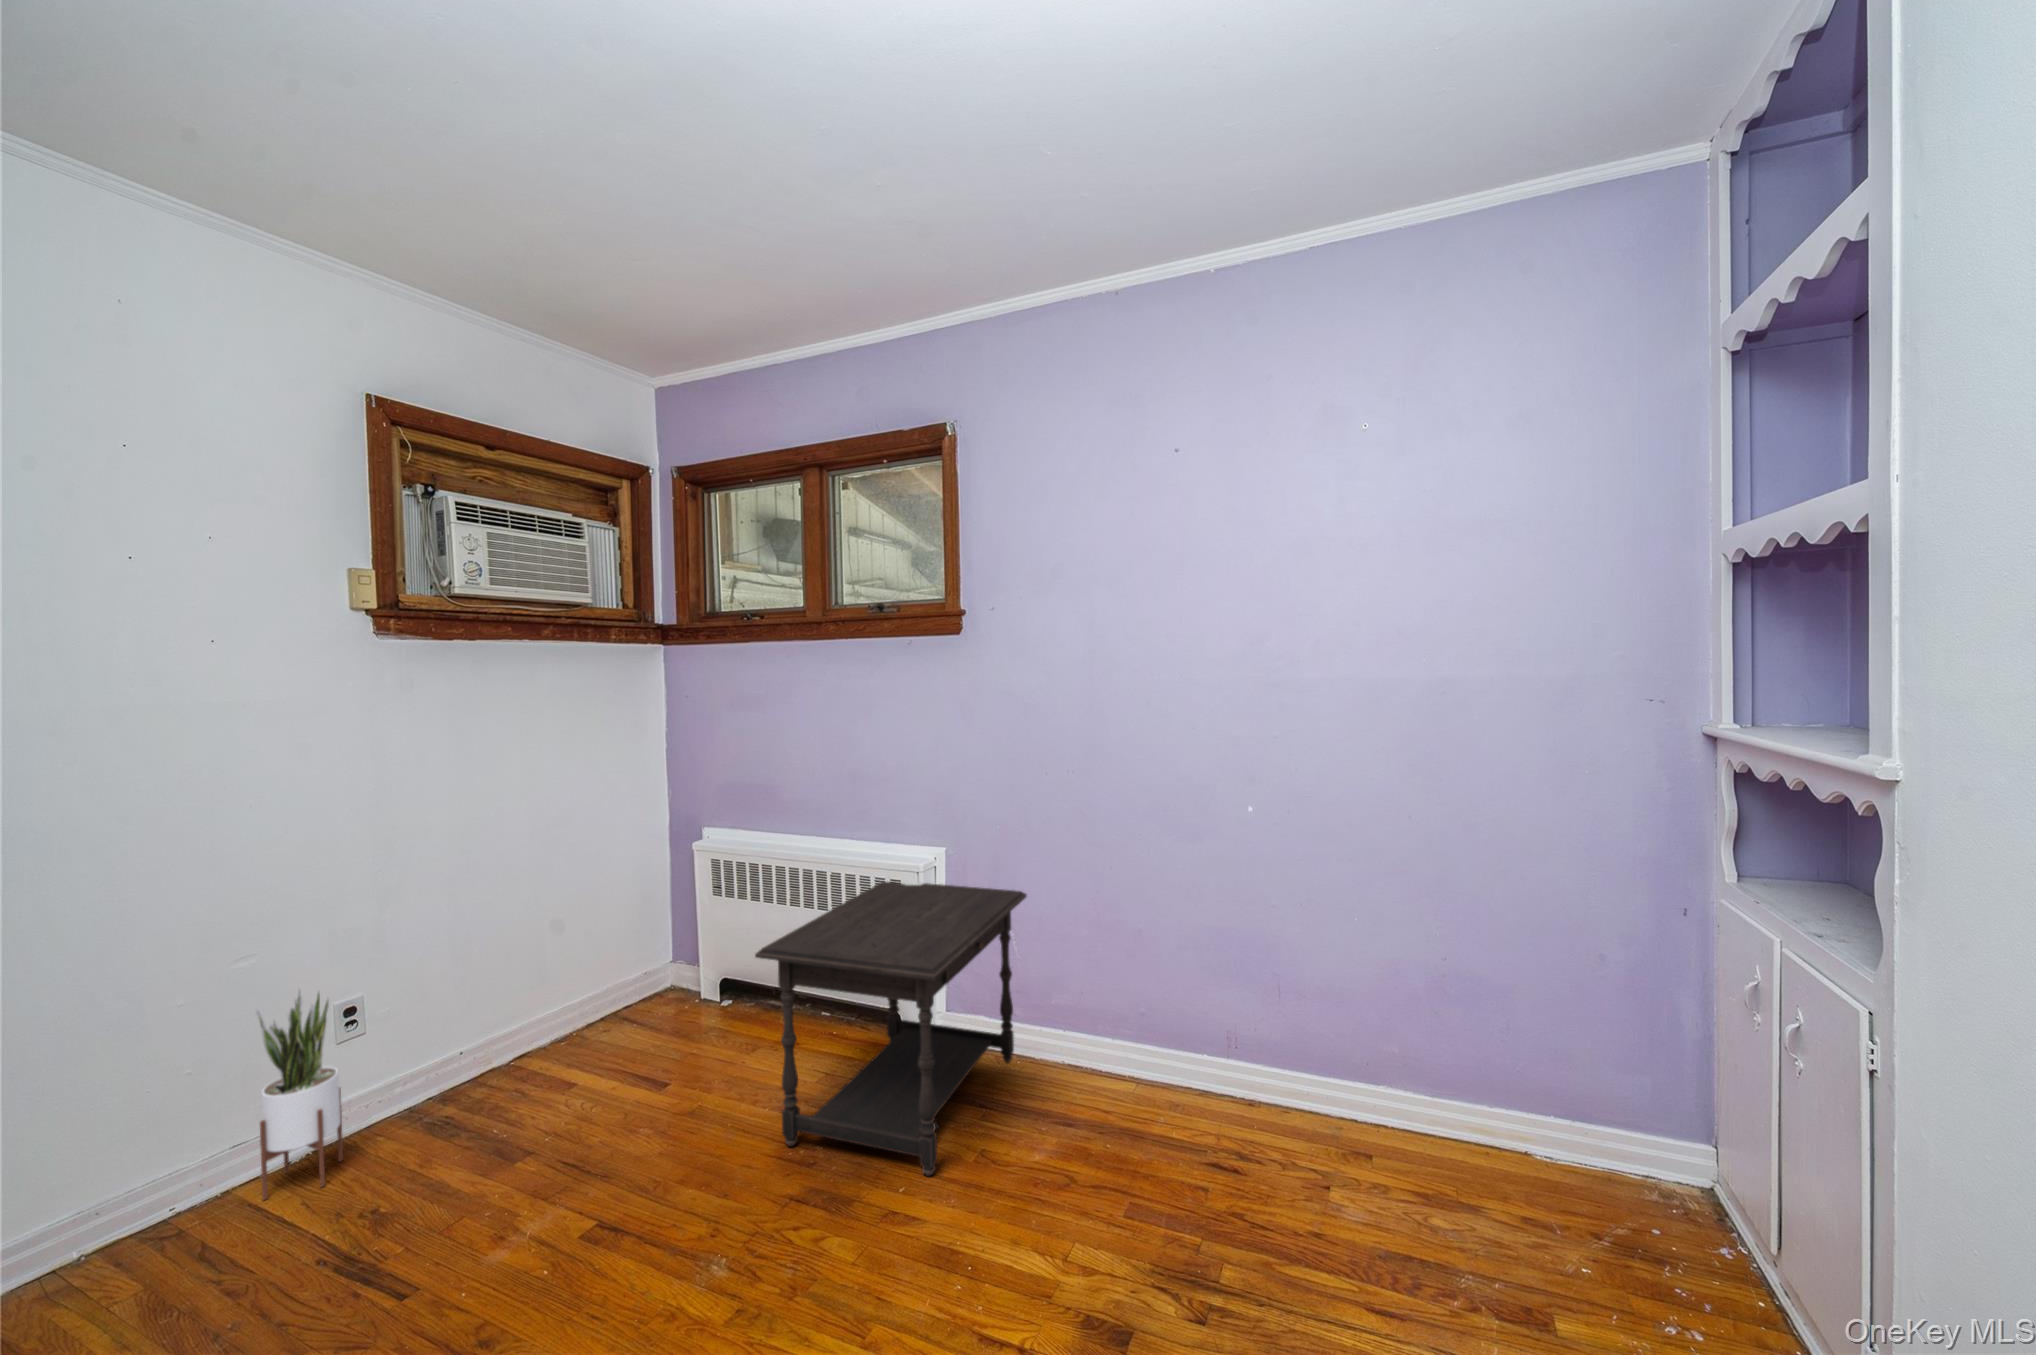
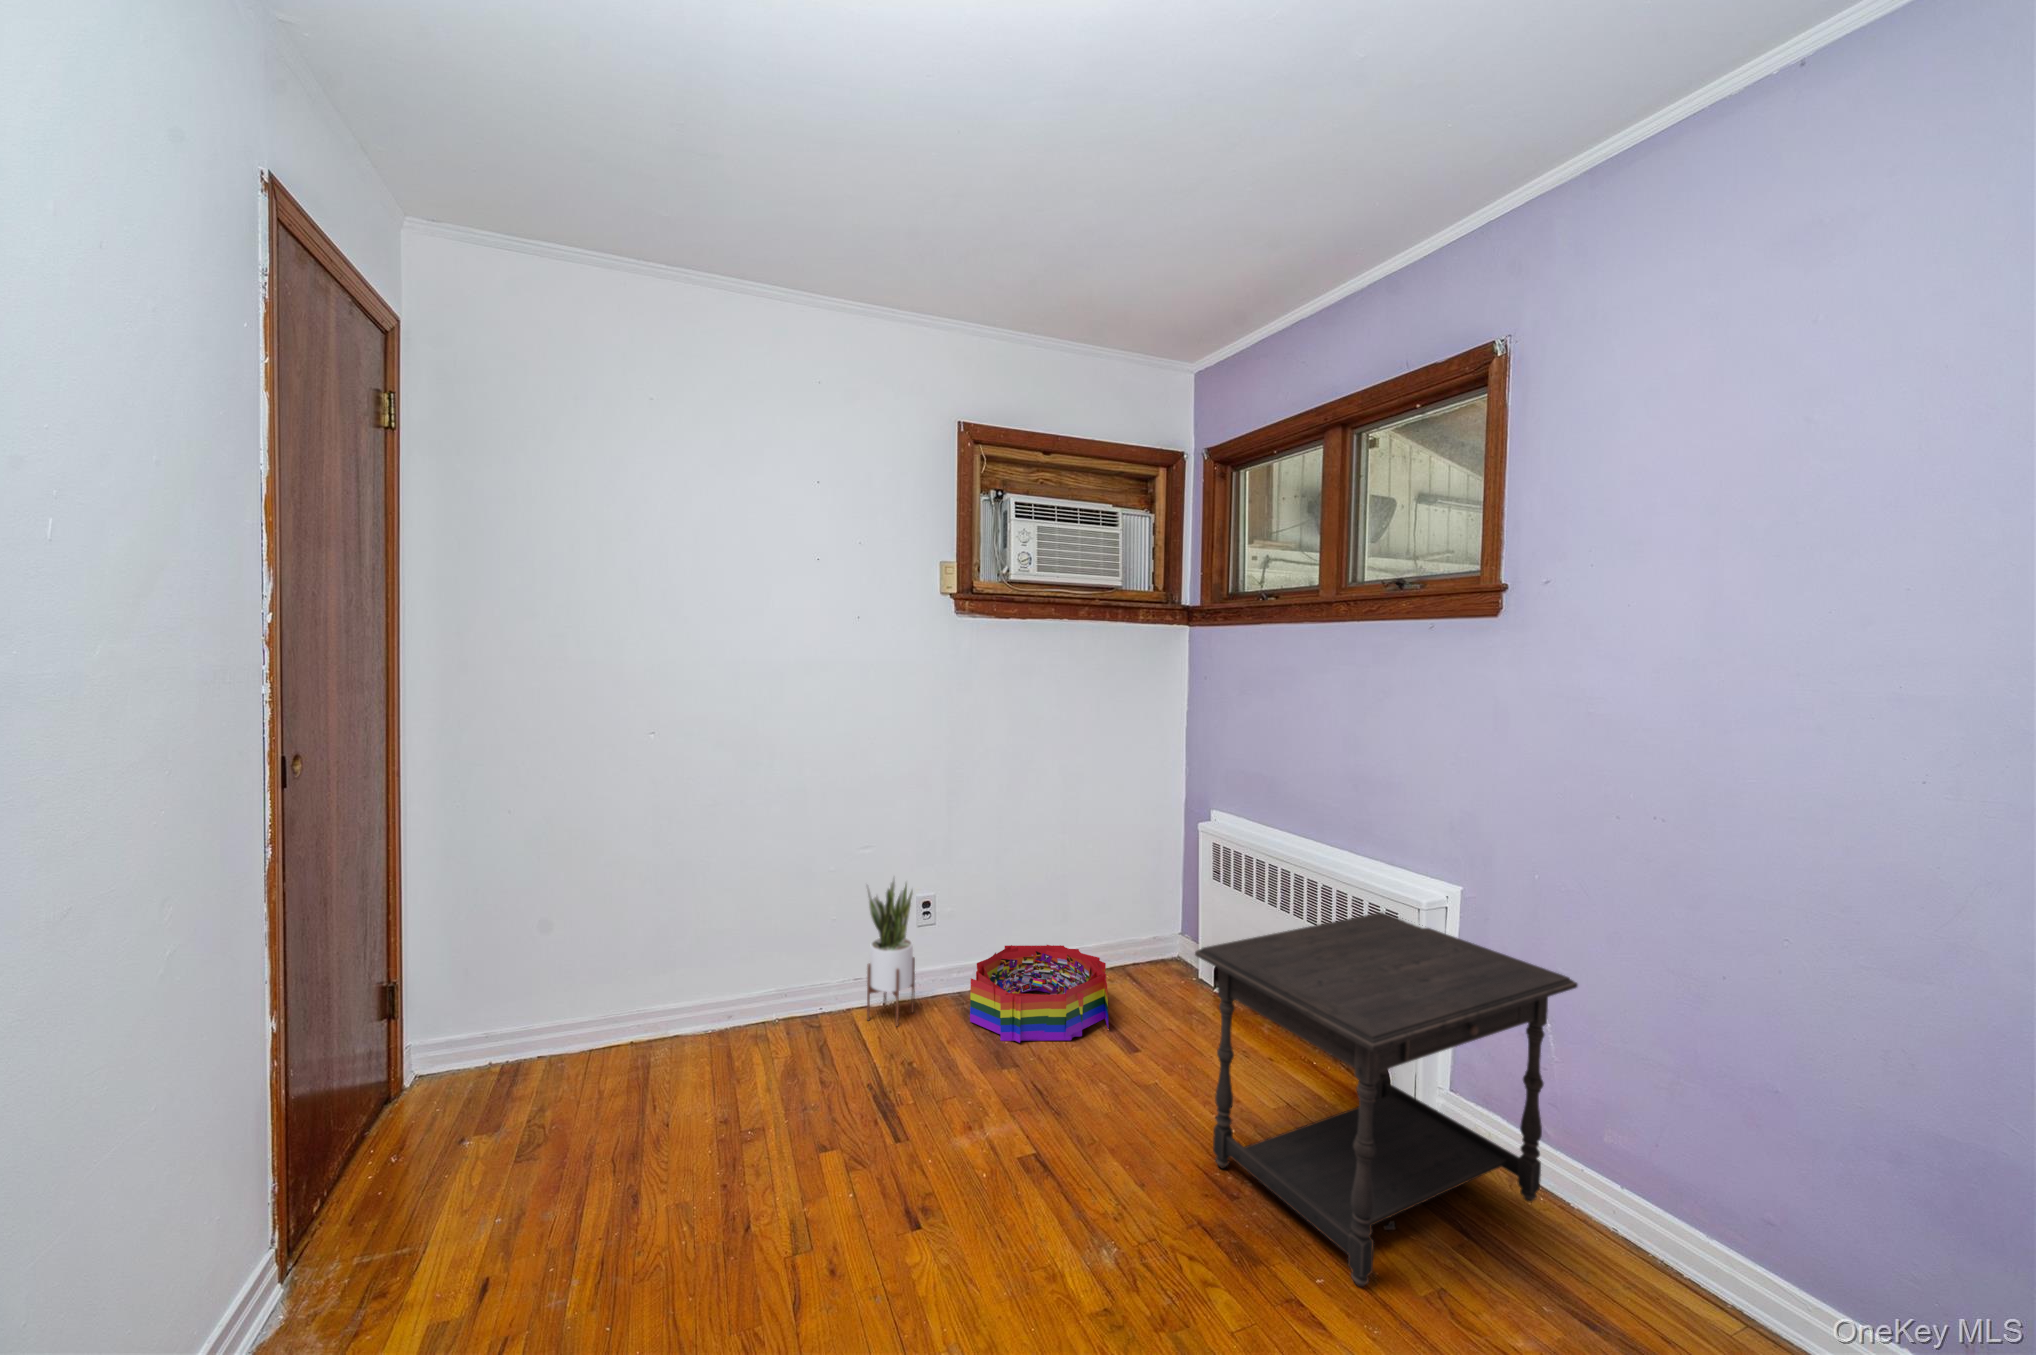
storage bin: none [438,1007,627,1140] -> present [970,945,1108,1043]

